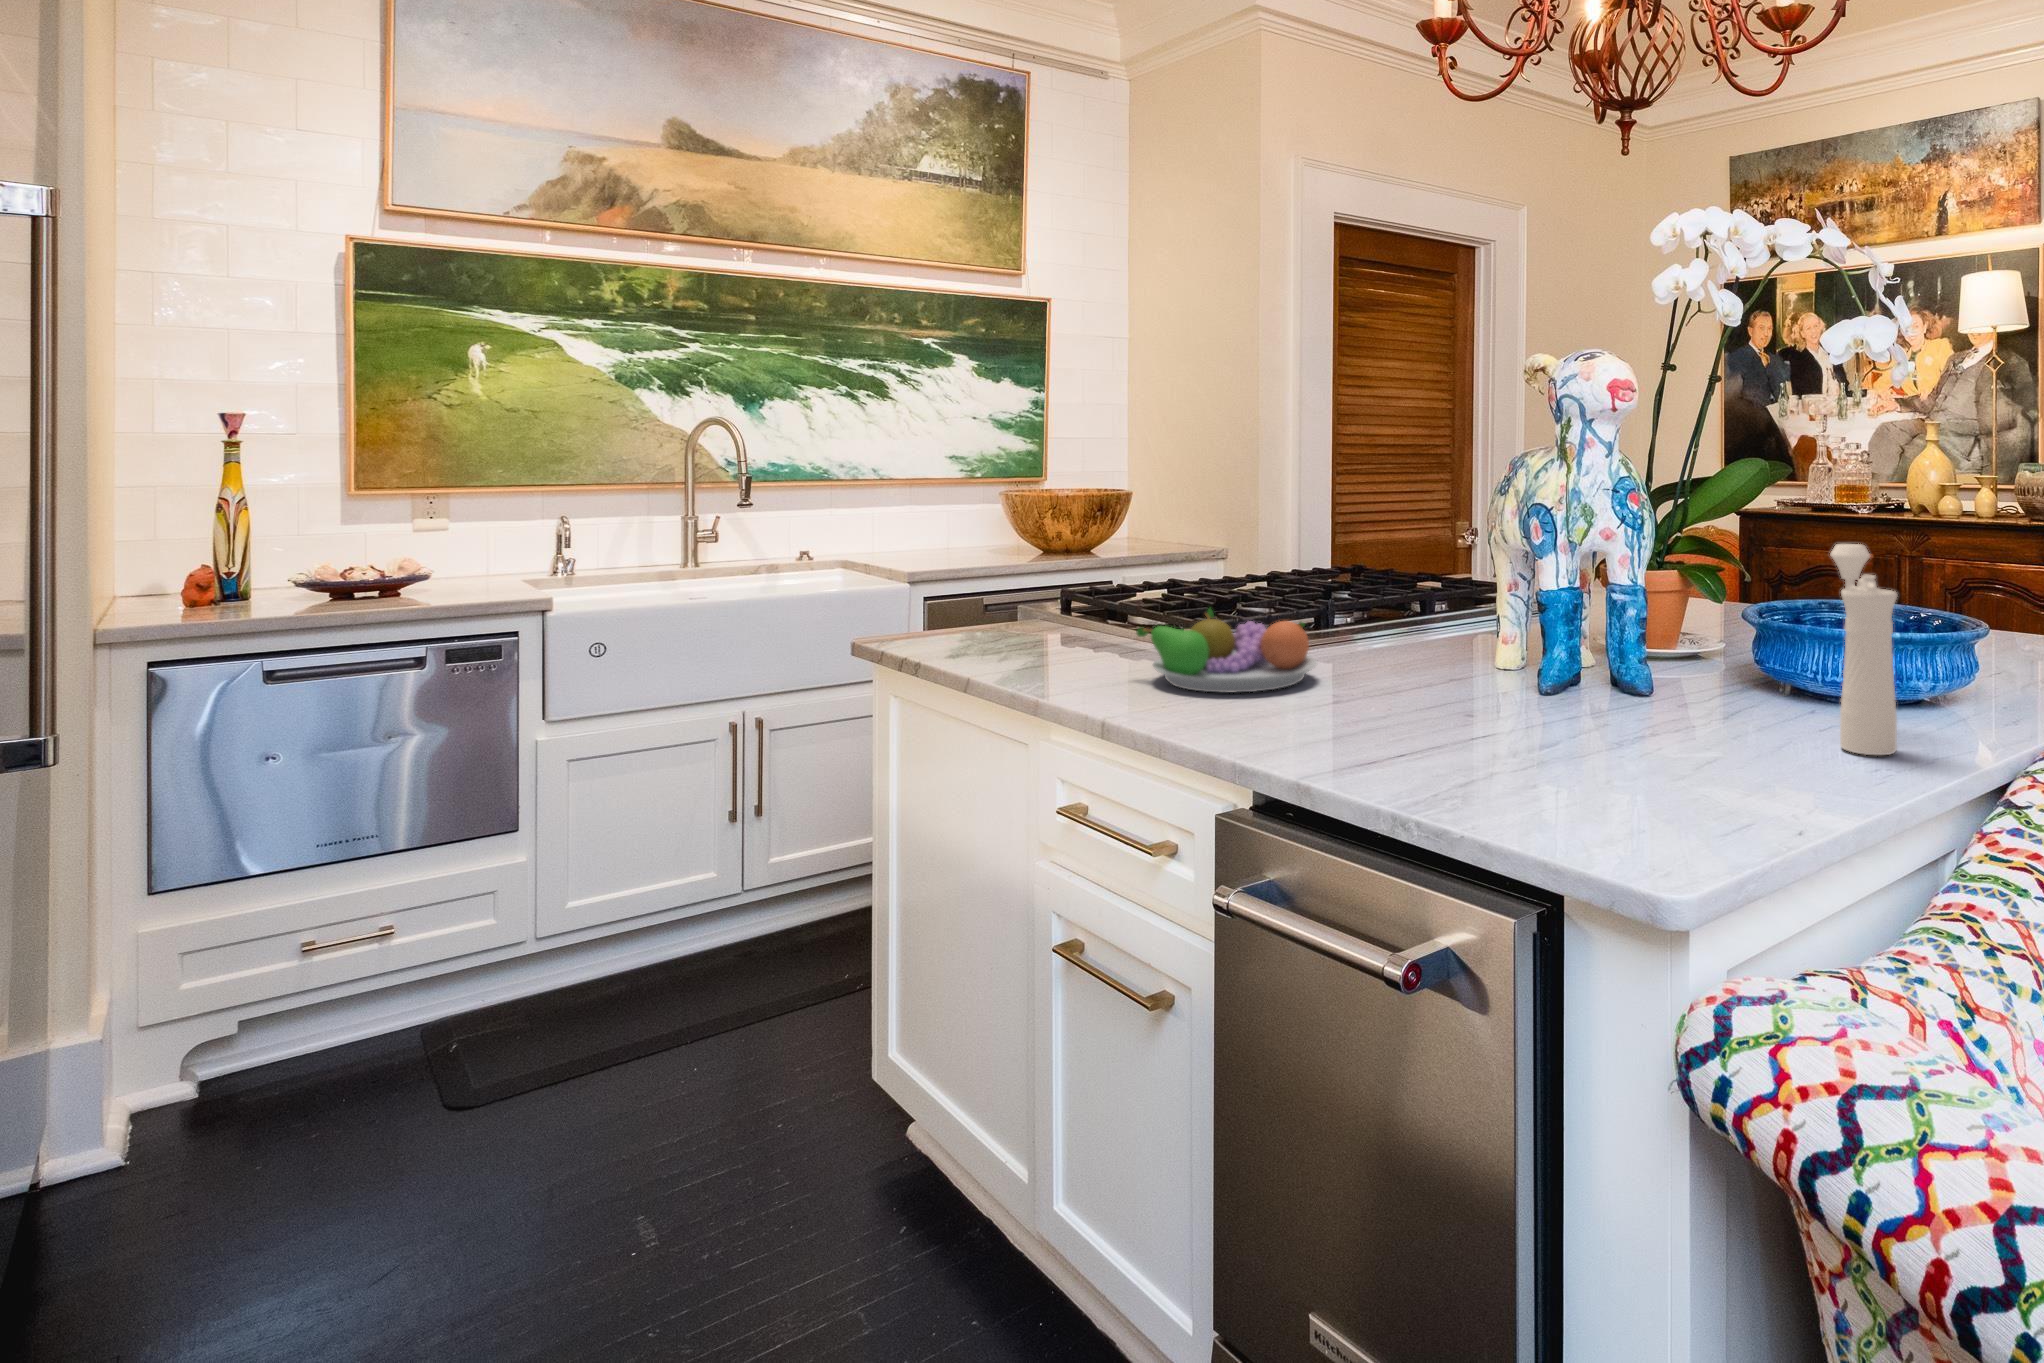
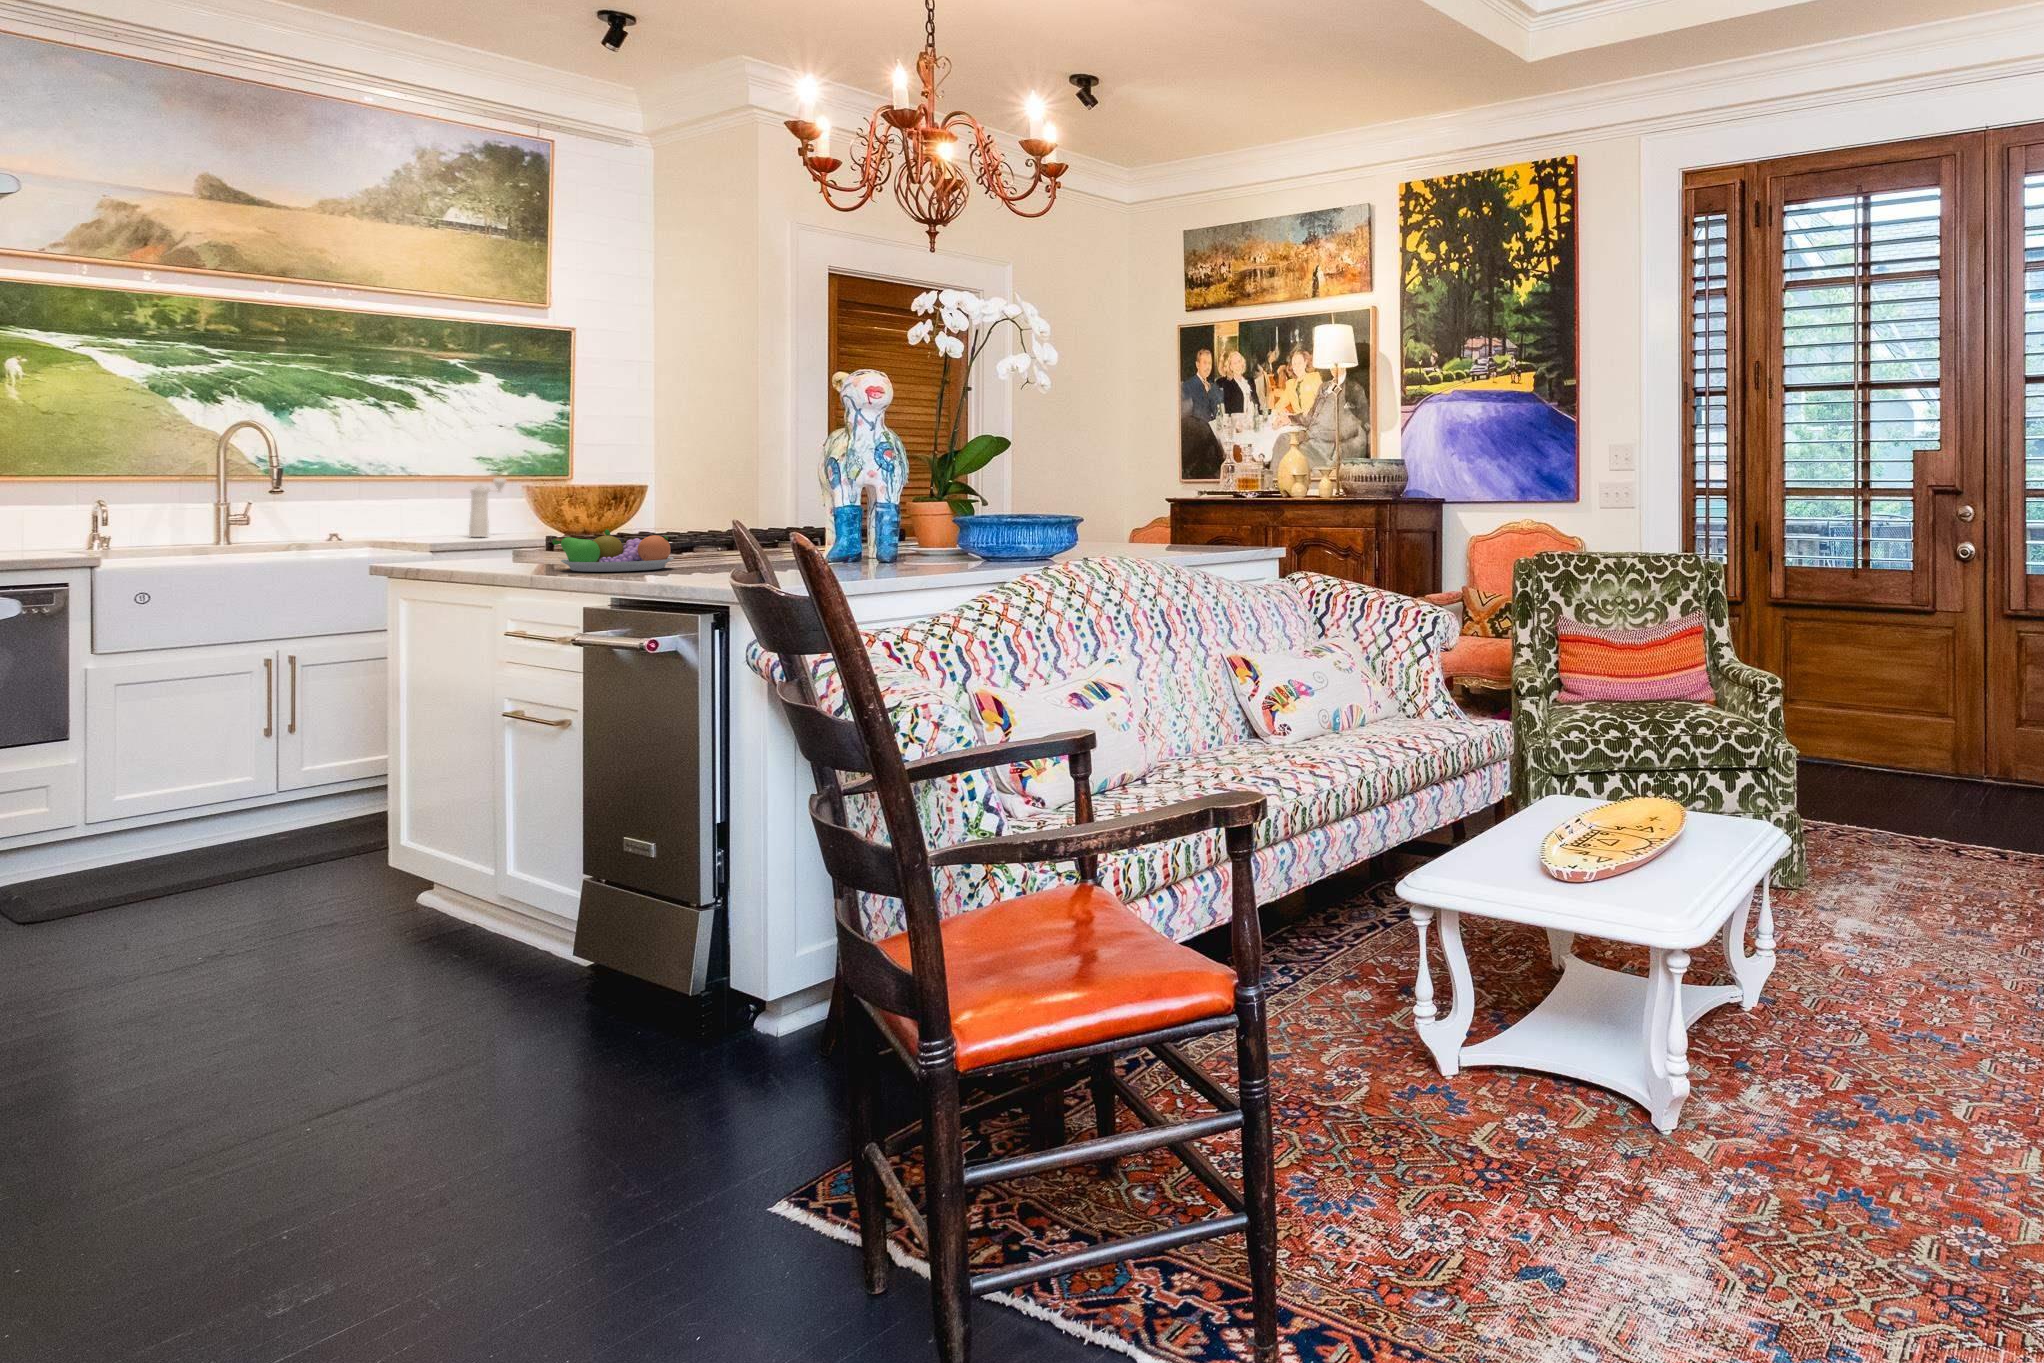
pepper mill: present [1830,544,1898,755] -> present [469,478,506,537]

